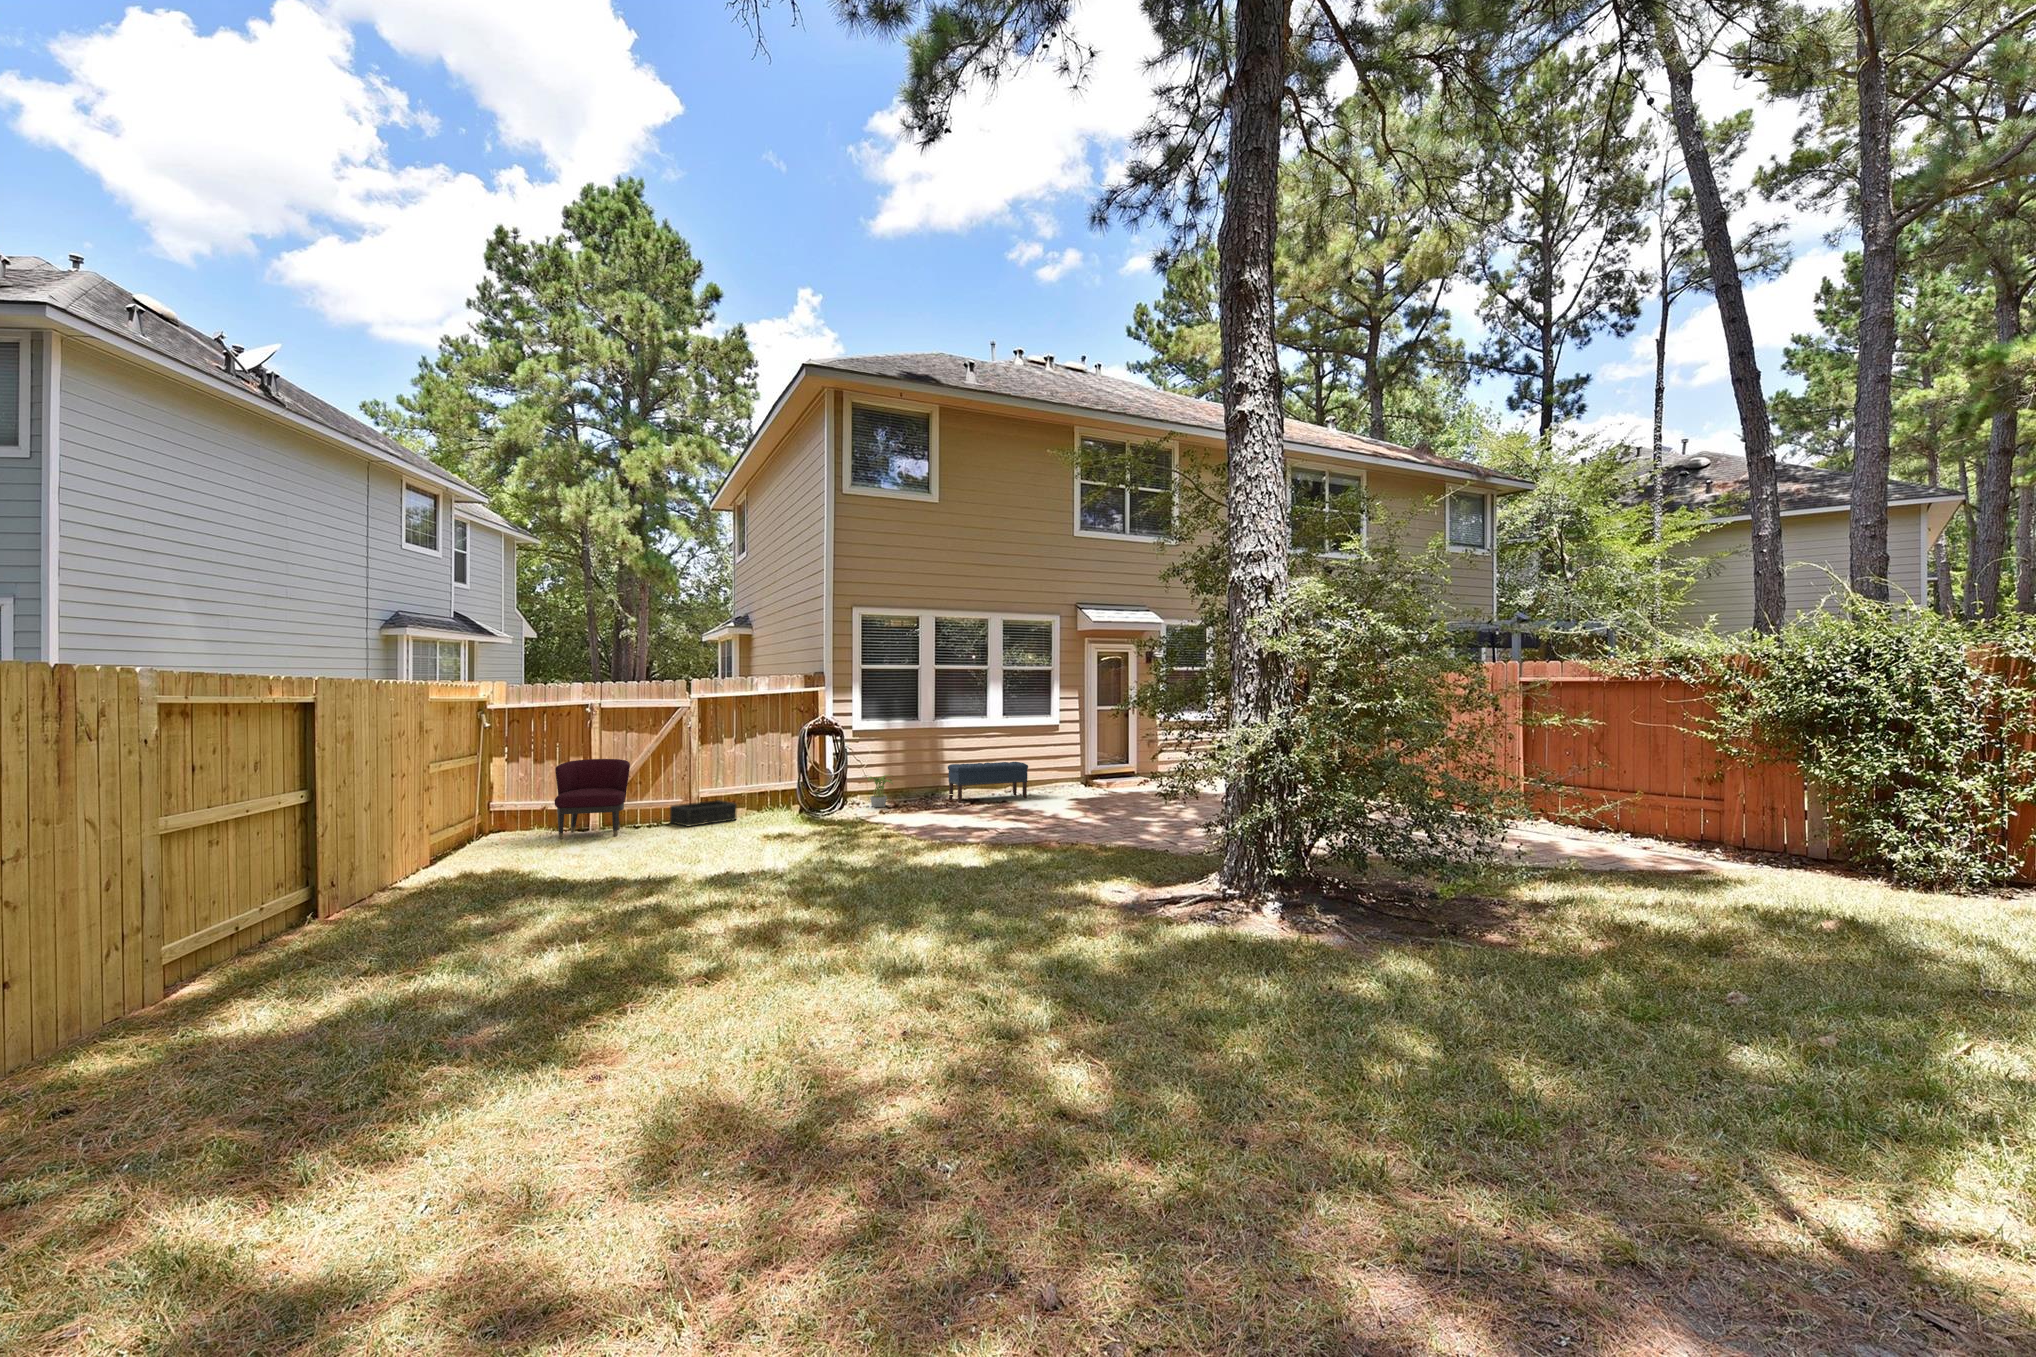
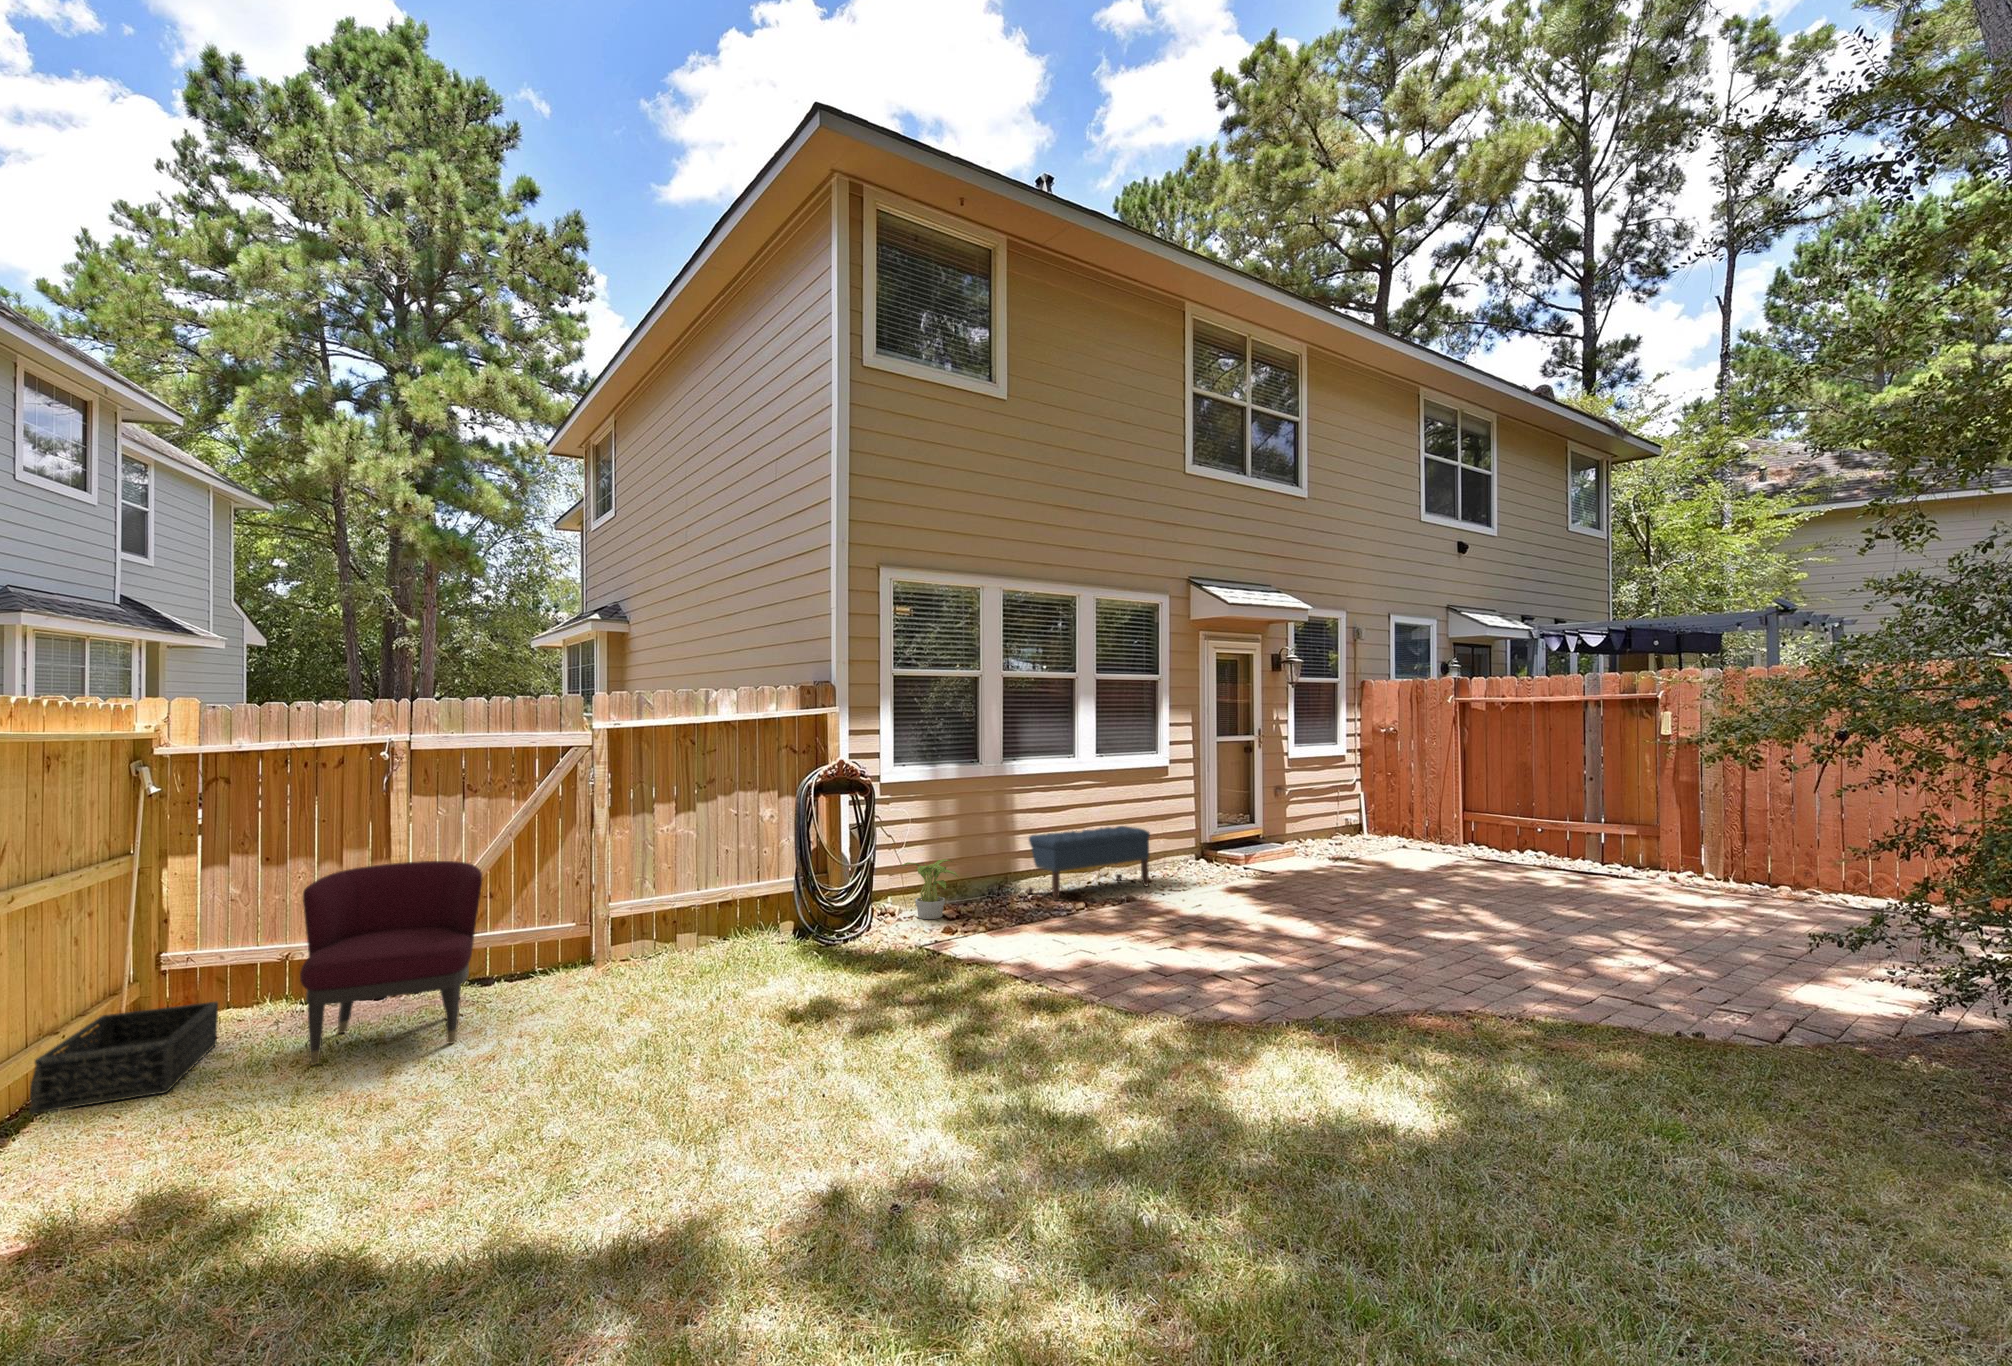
basket: present [670,800,737,827] -> present [29,1002,218,1114]

